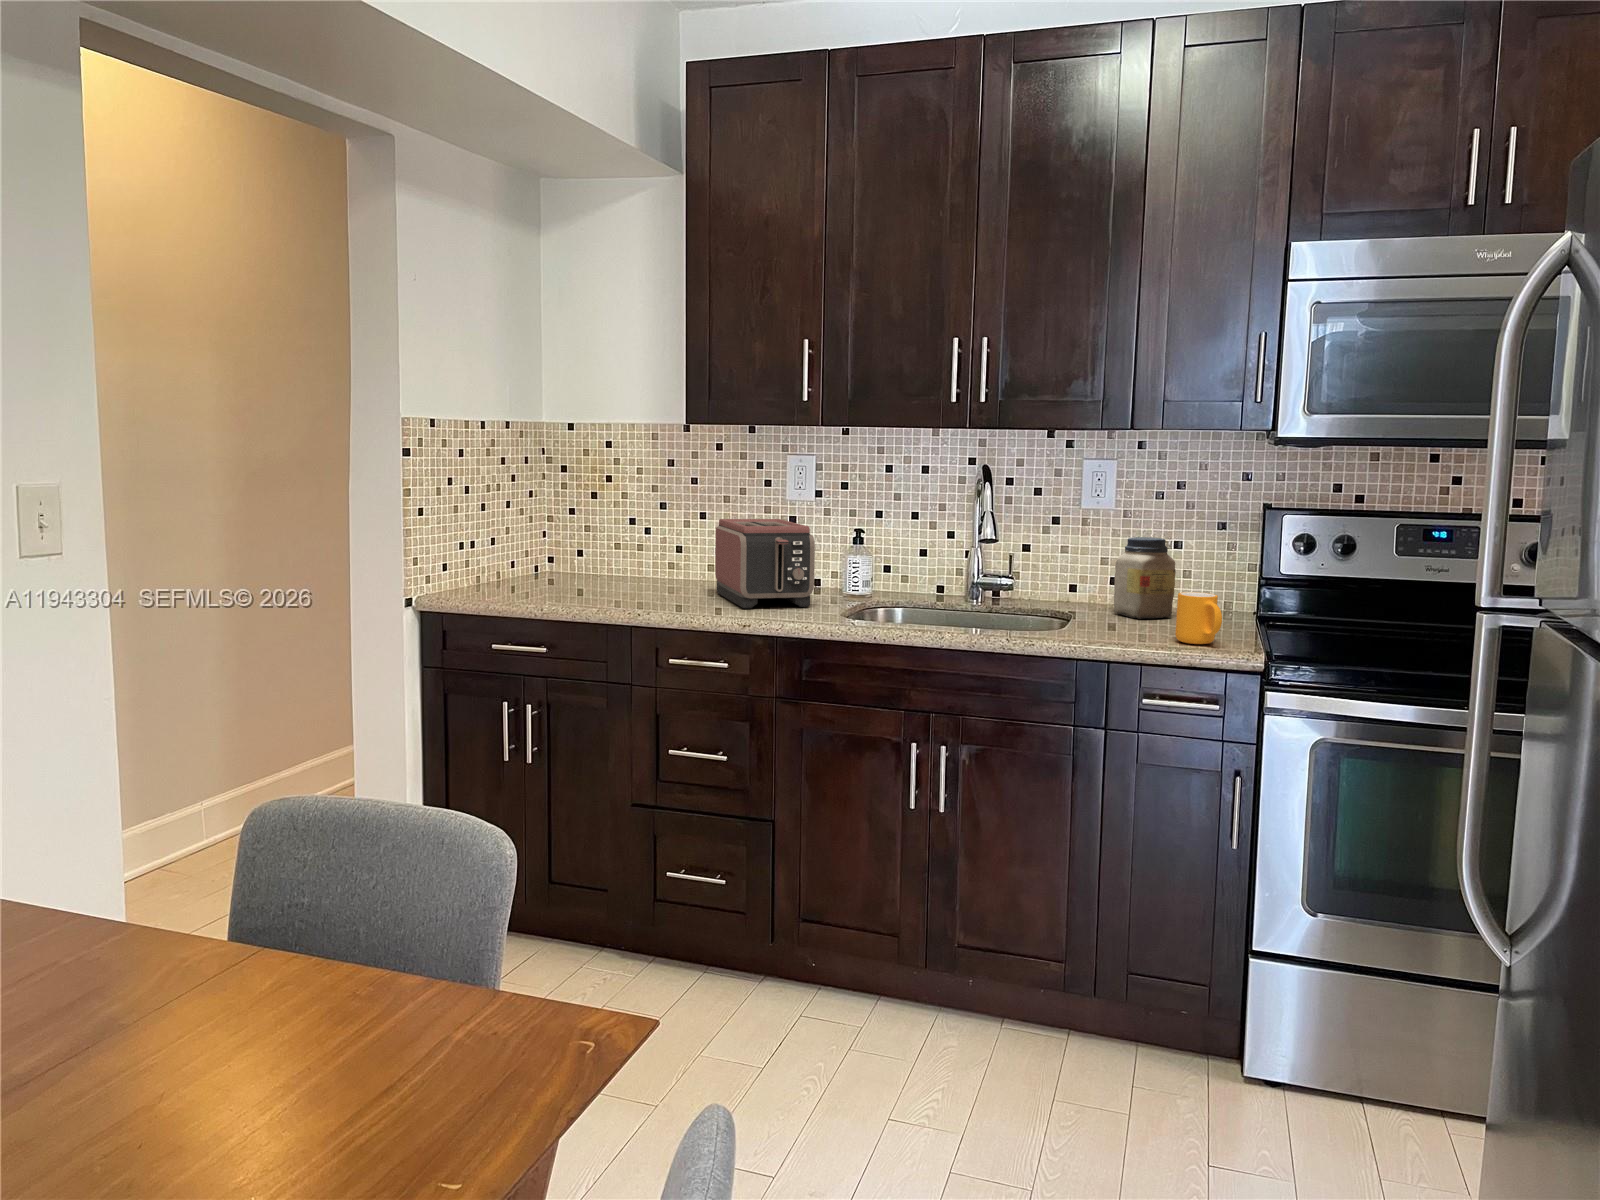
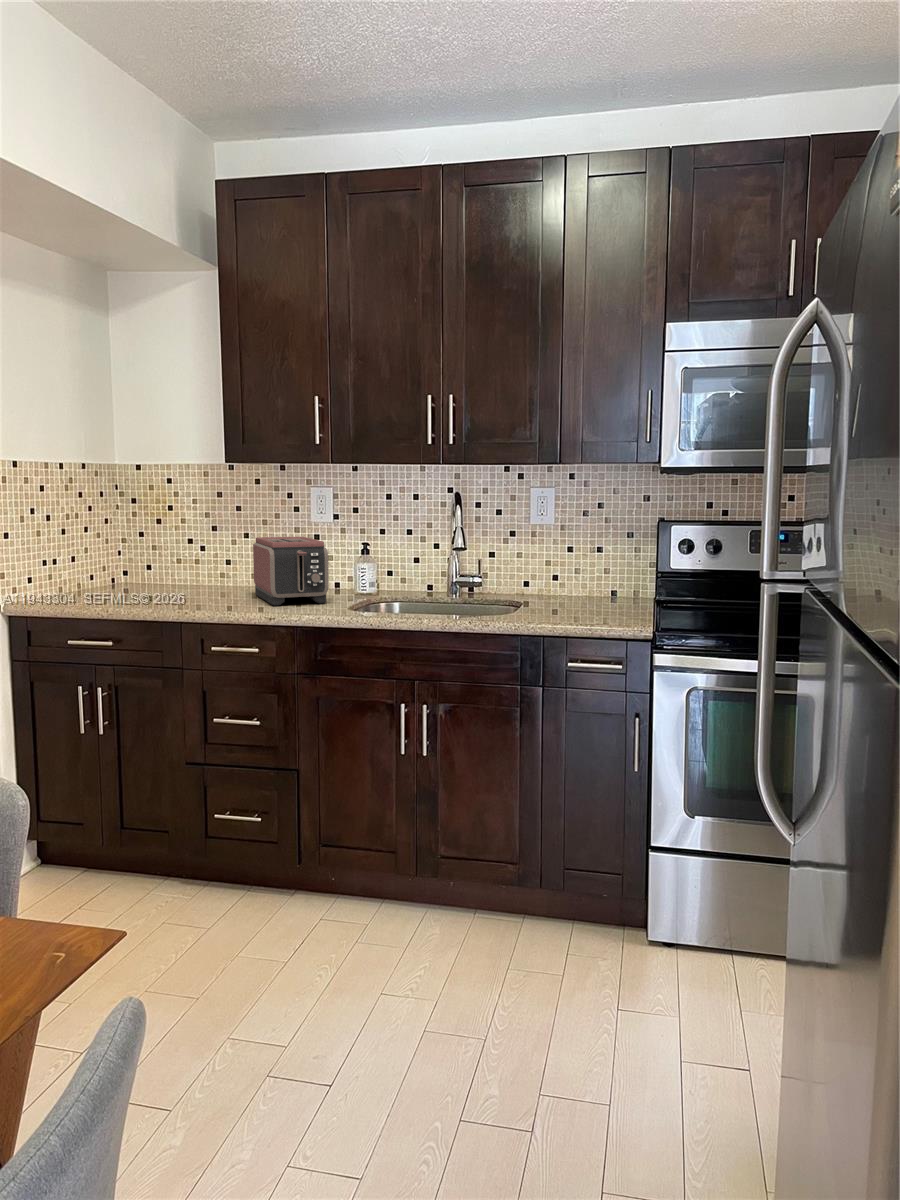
jar: present [1114,537,1176,619] -> none [555,545,598,606]
mug: present [1176,592,1222,644] -> none [593,584,624,621]

